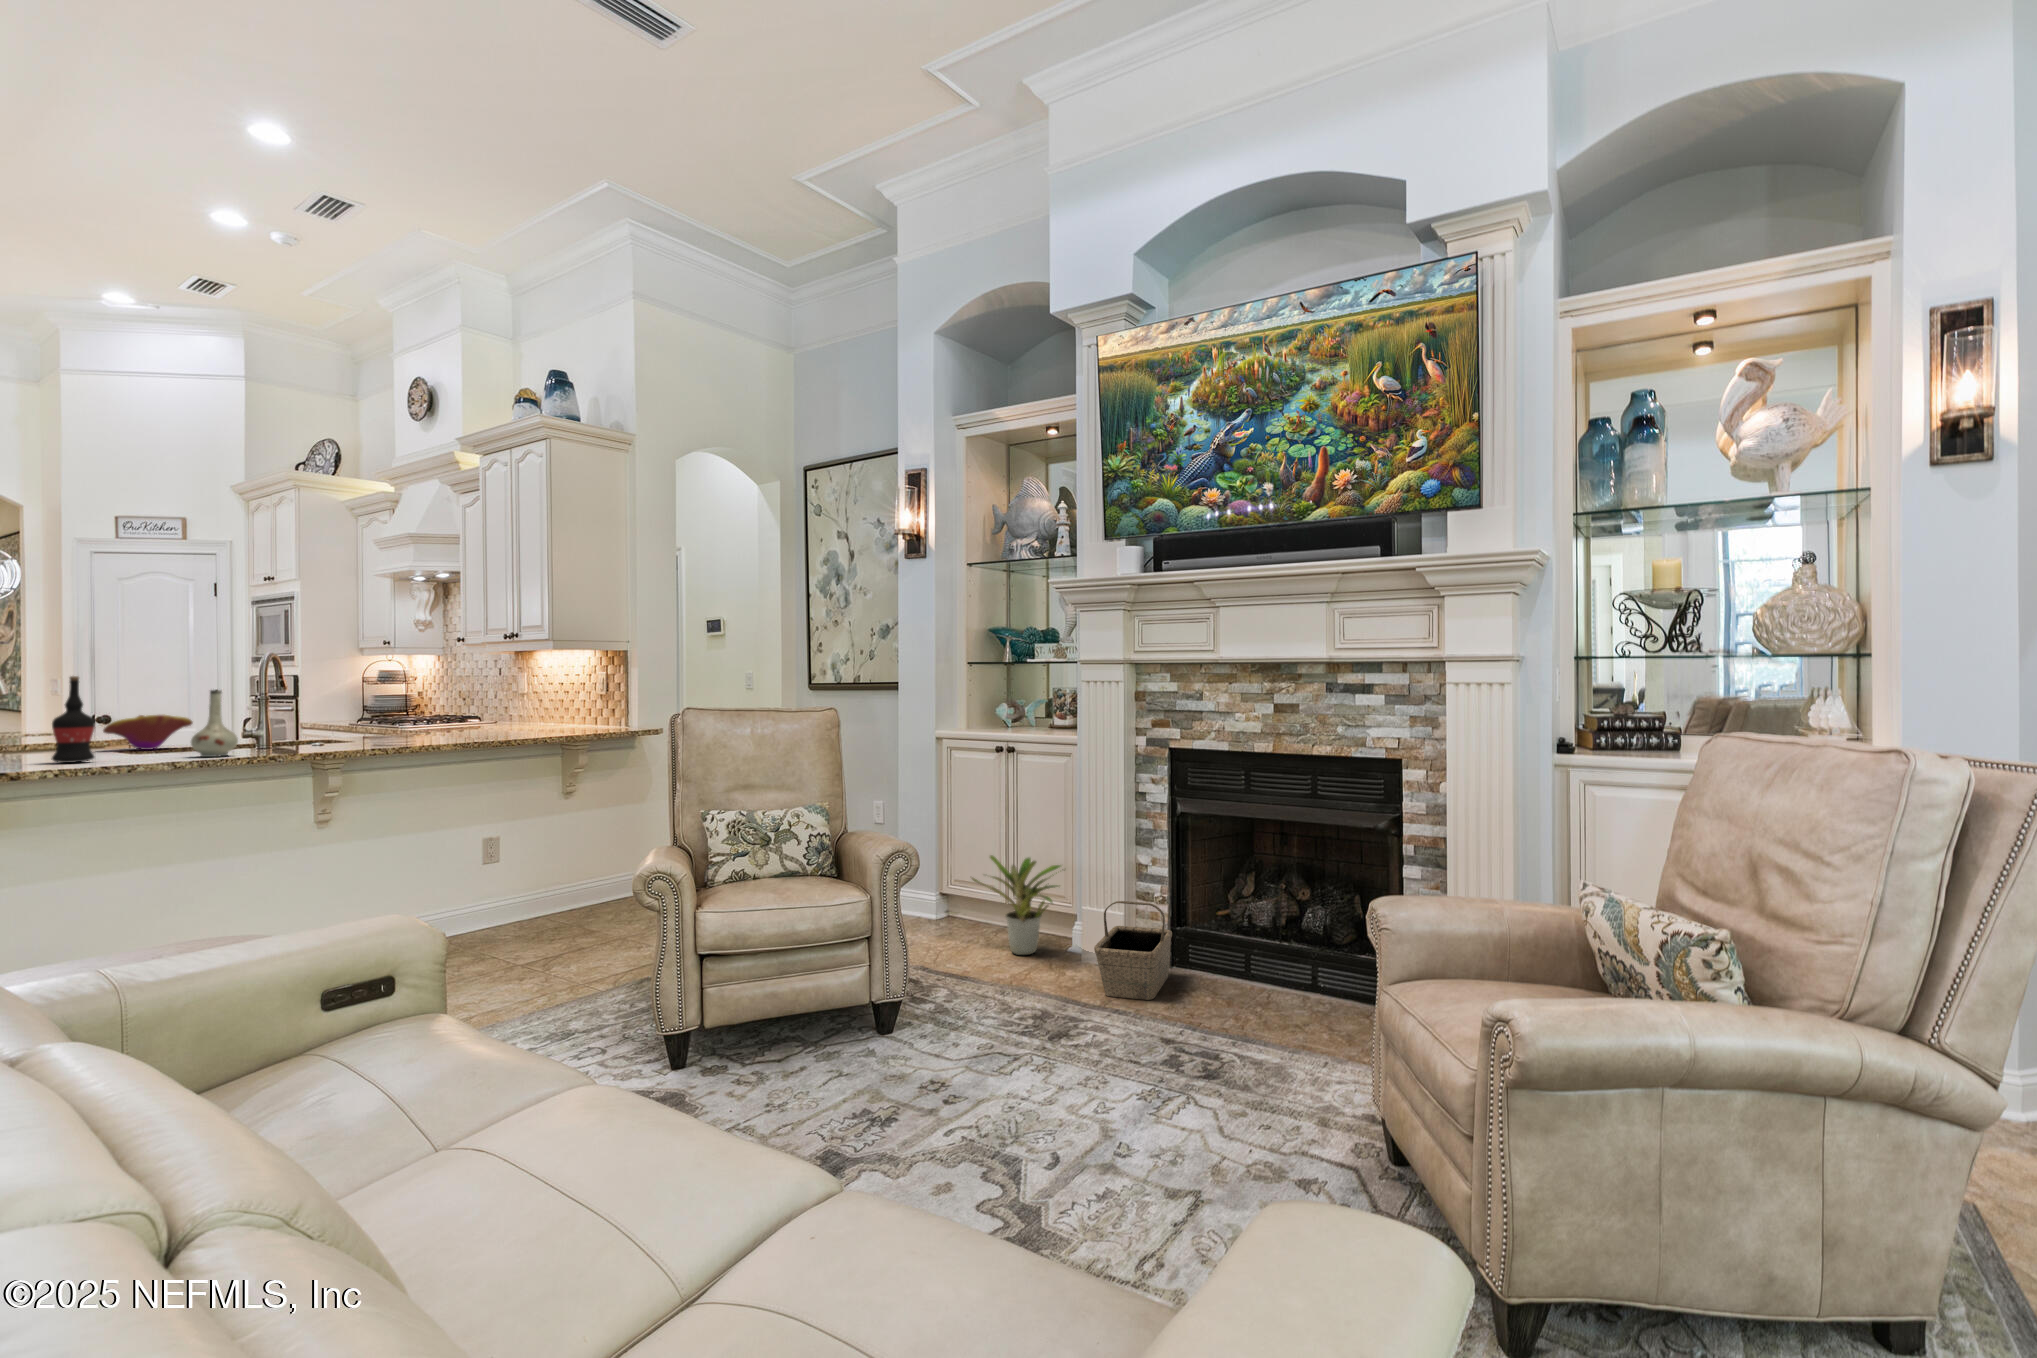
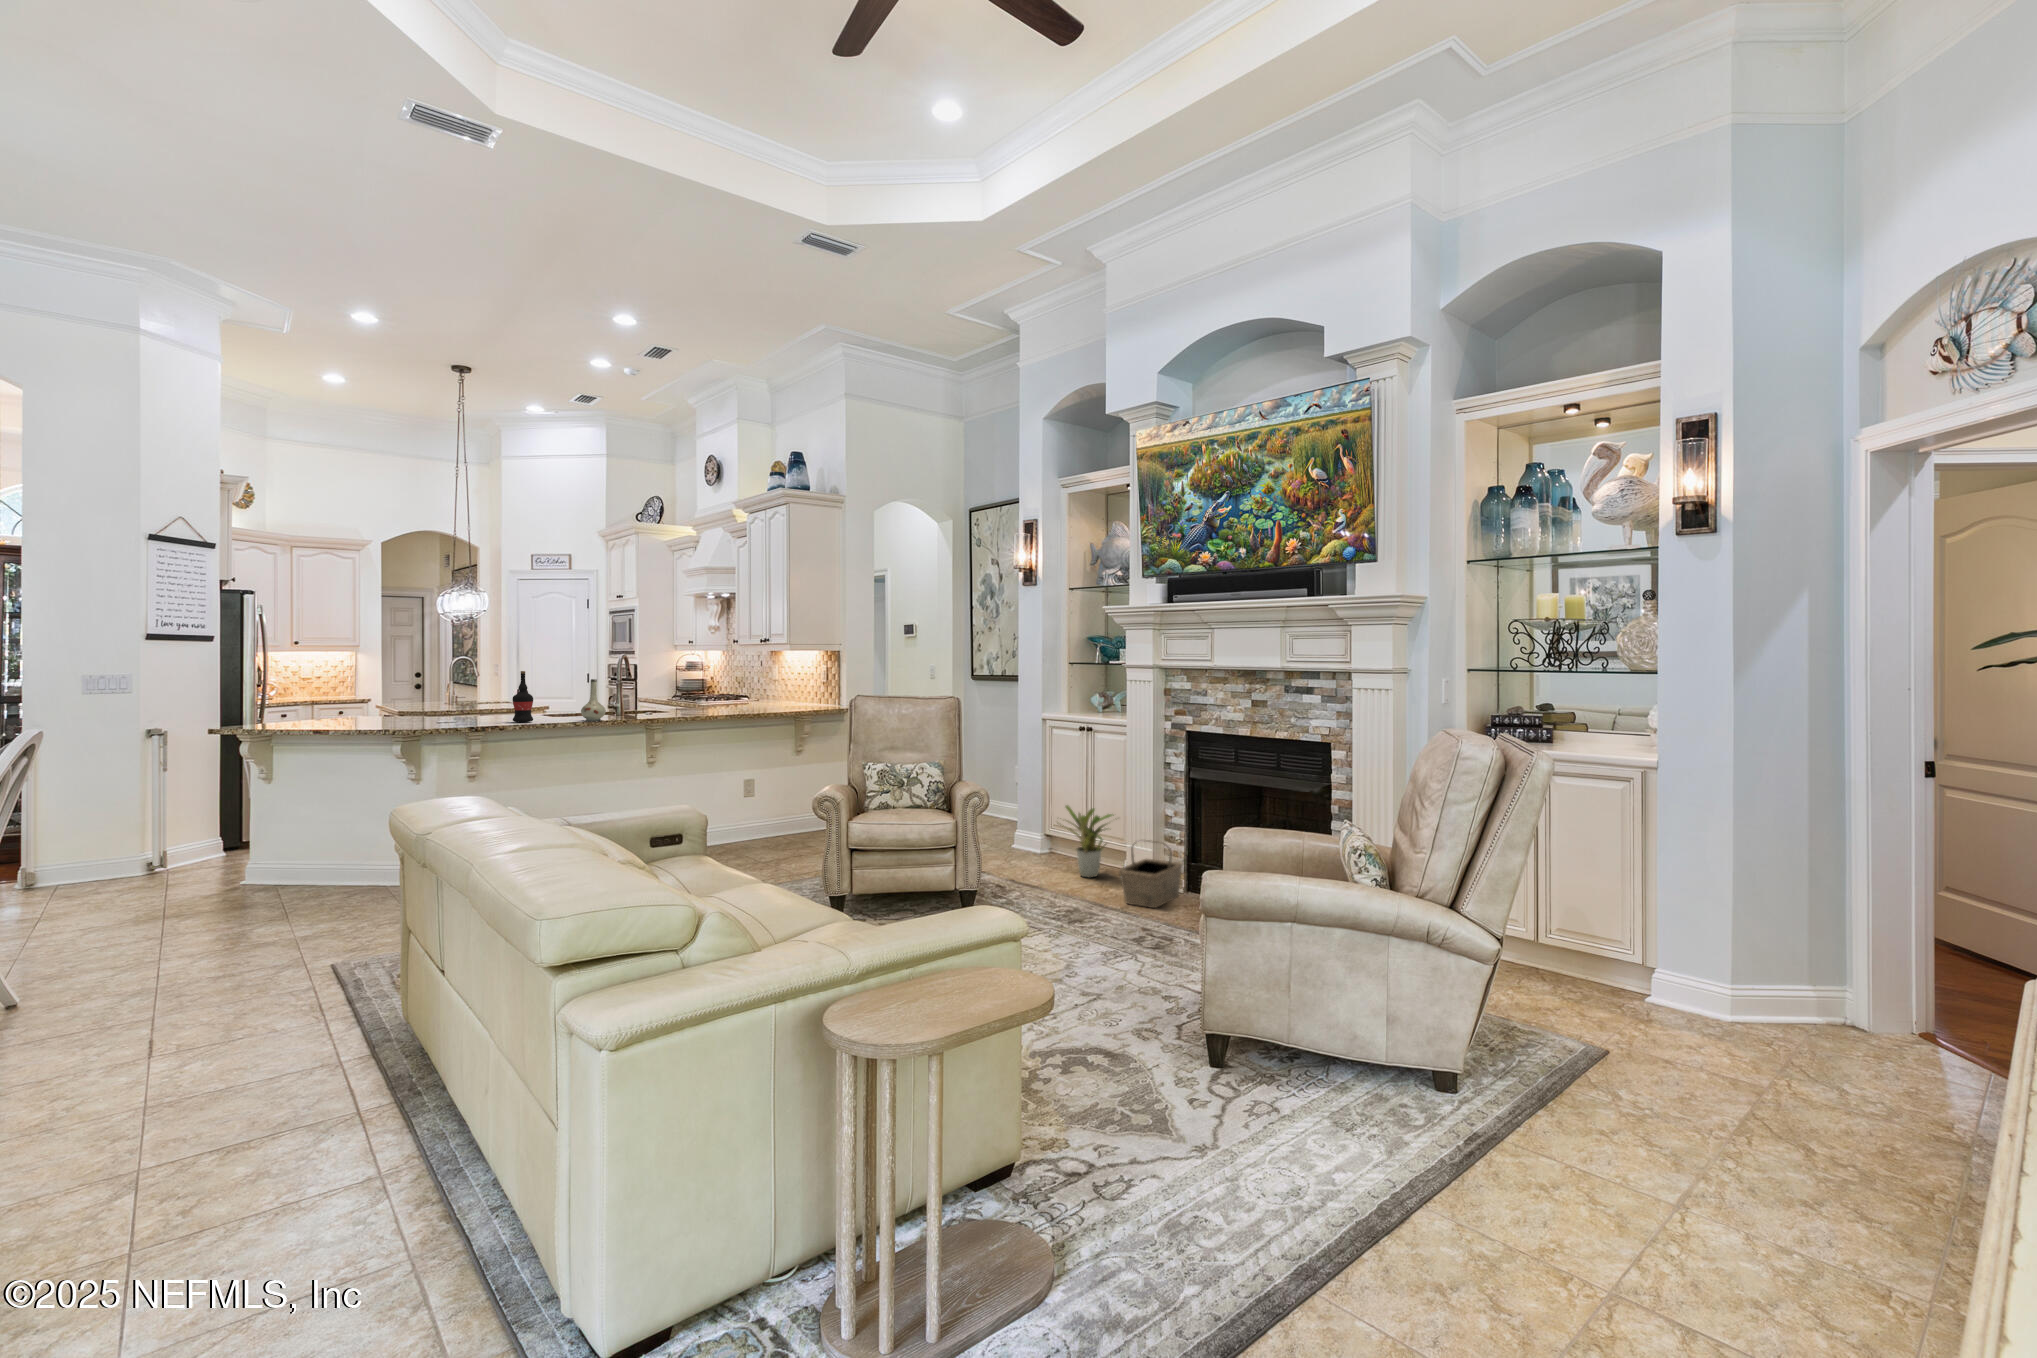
decorative bowl: present [103,715,193,750] -> none [533,693,580,715]

